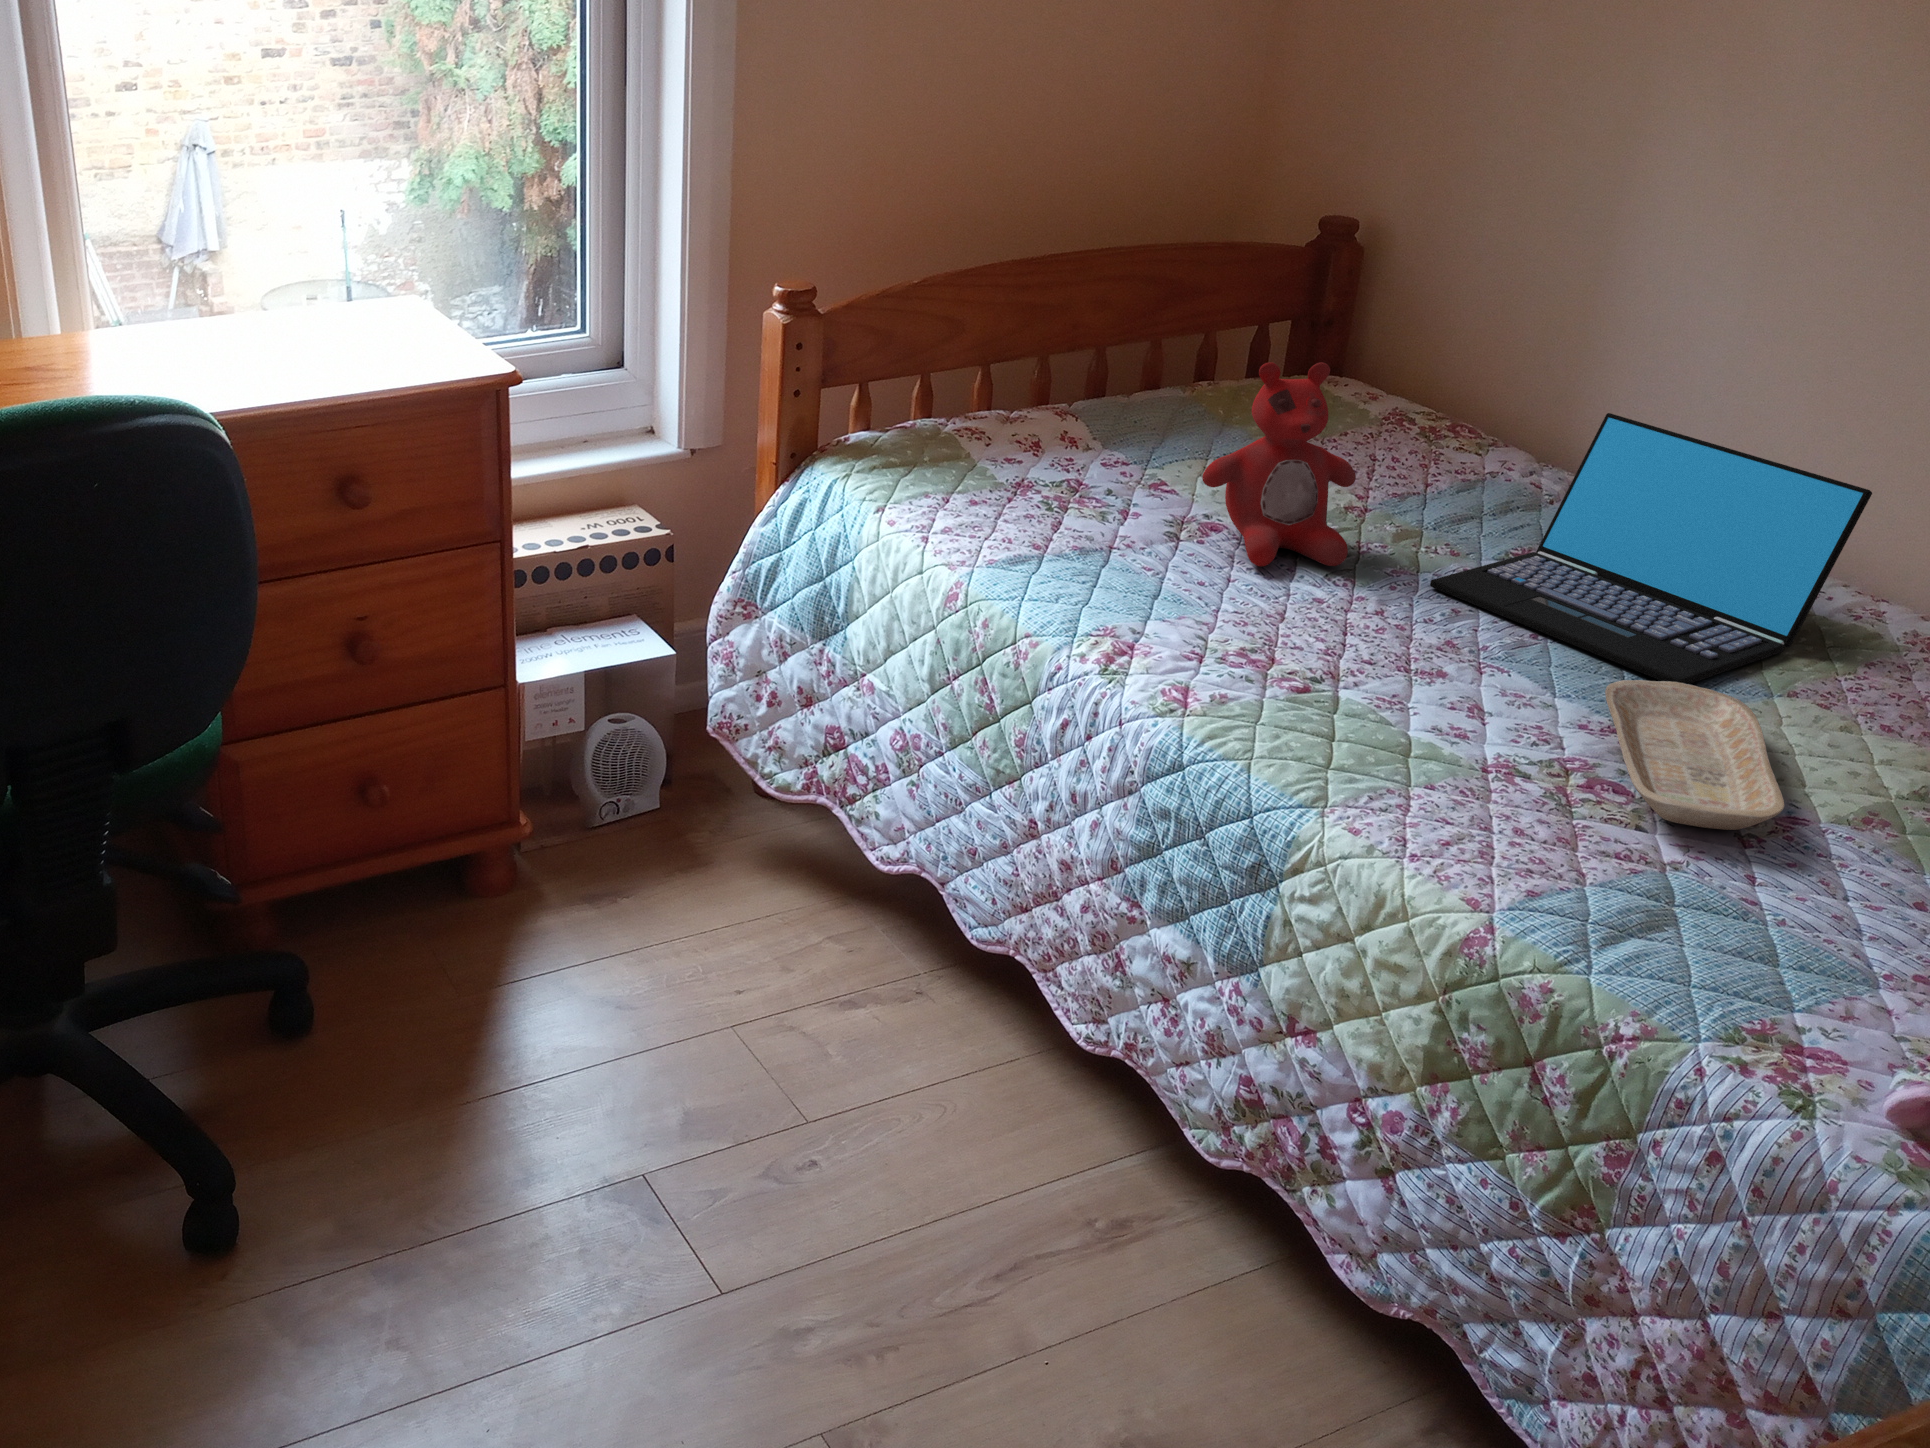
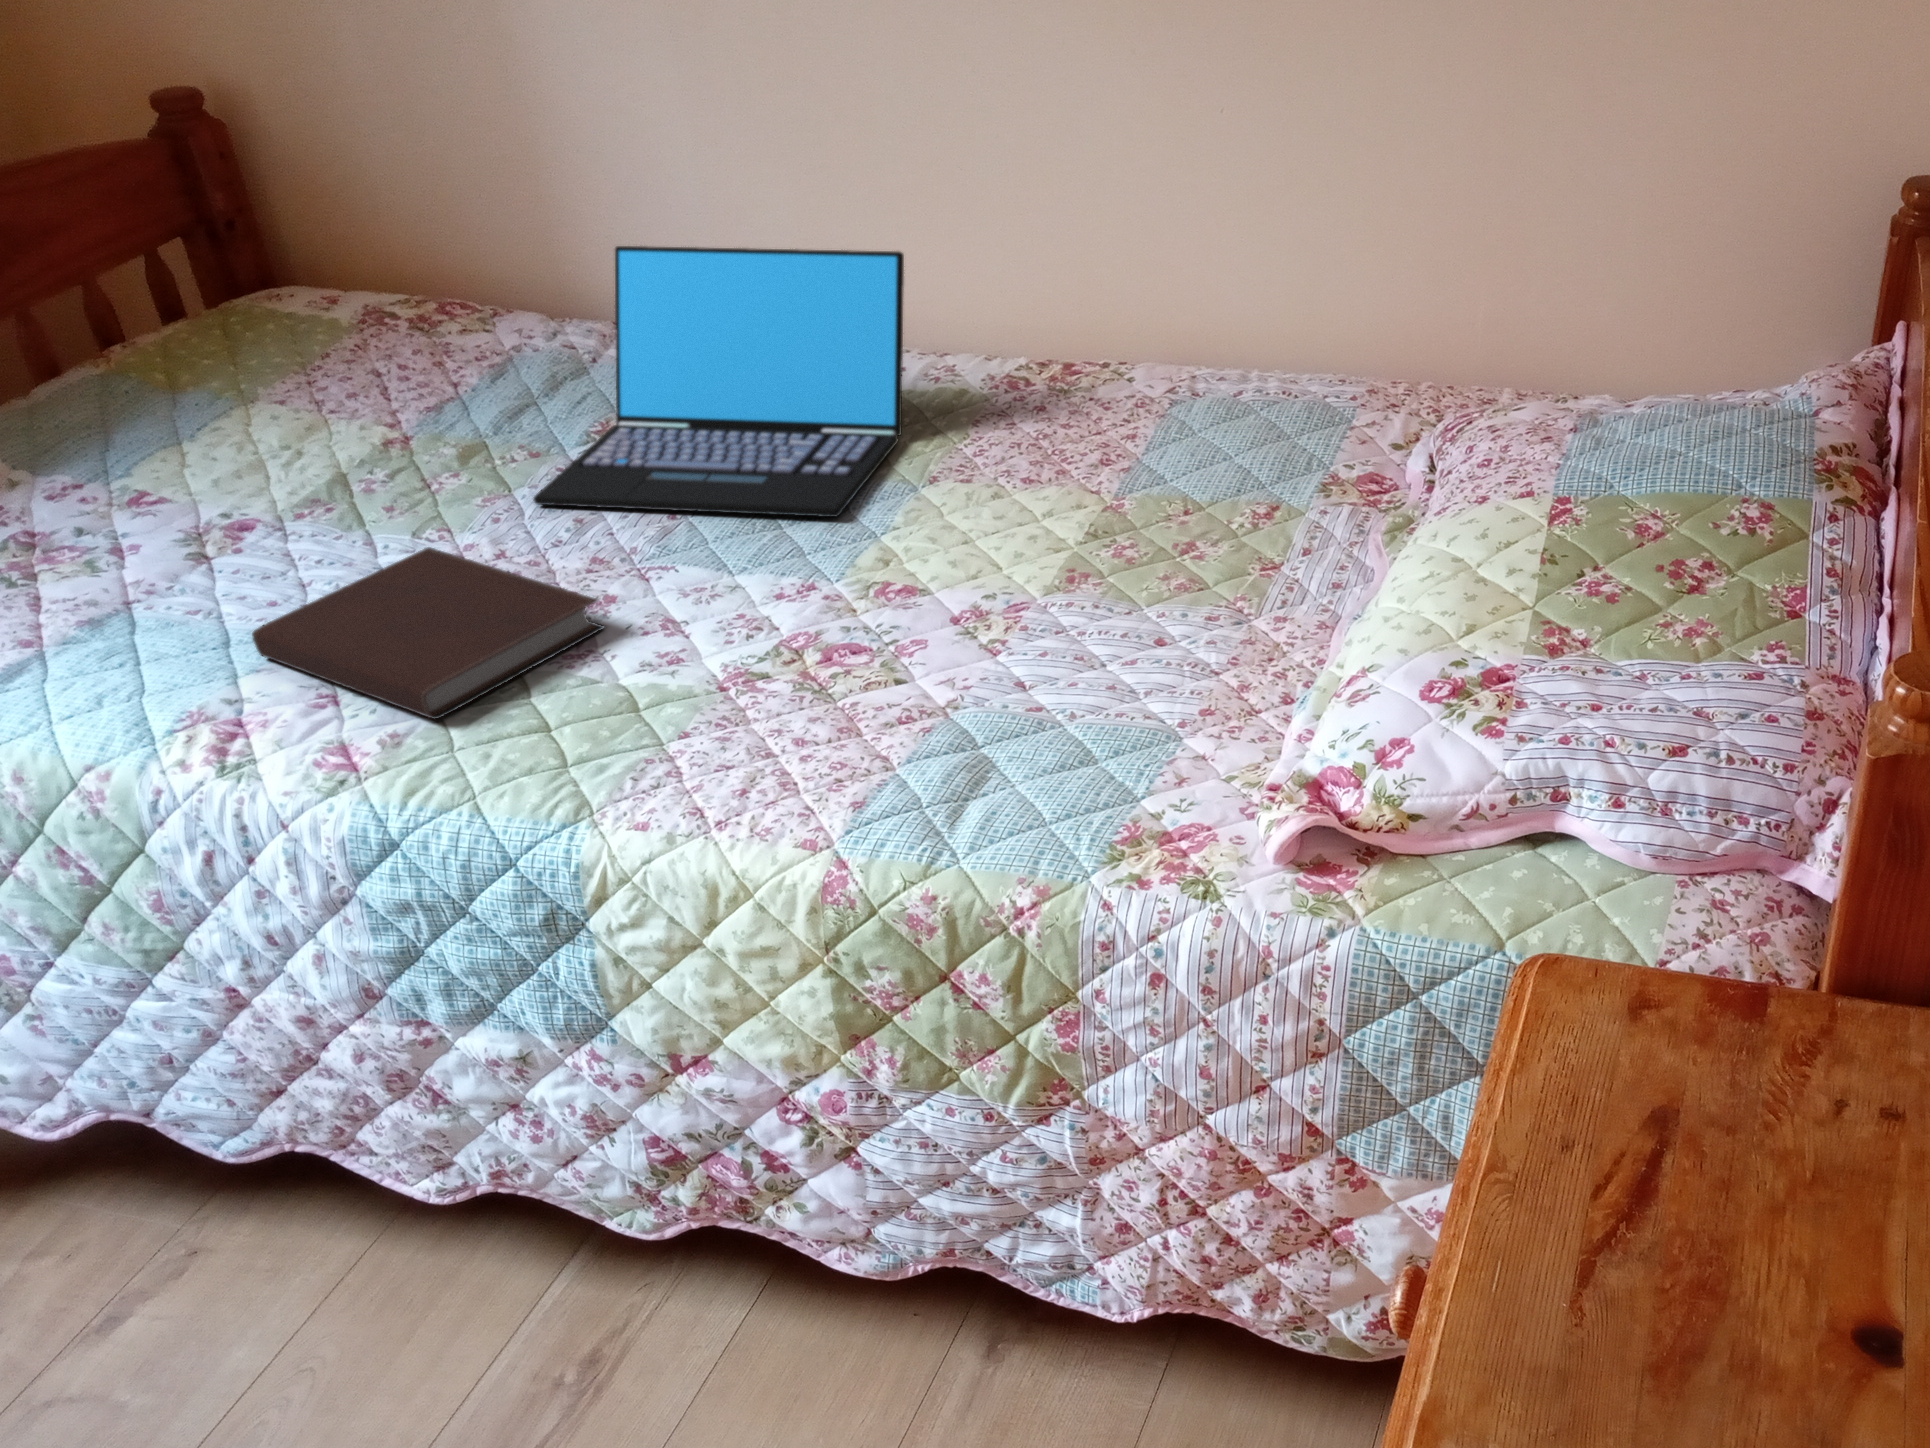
stuffed bear: present [1202,362,1356,566] -> none [197,280,426,556]
notebook: none [1171,584,1429,699] -> present [252,547,605,719]
tray: present [1605,680,1784,830] -> none [782,507,1011,661]

